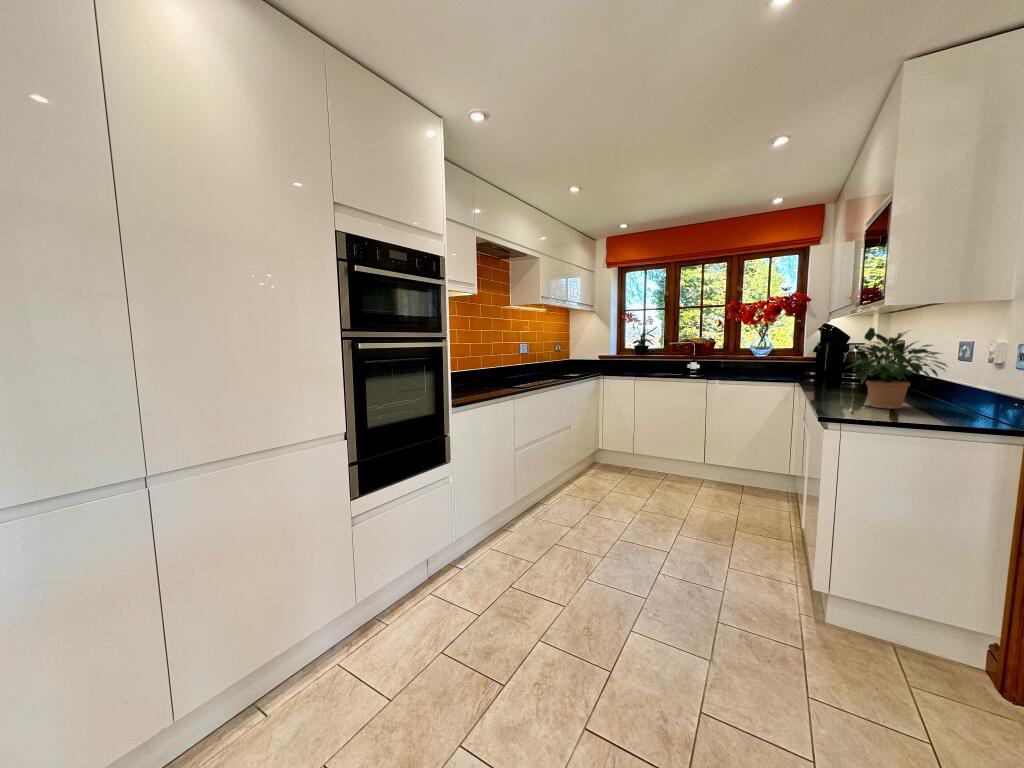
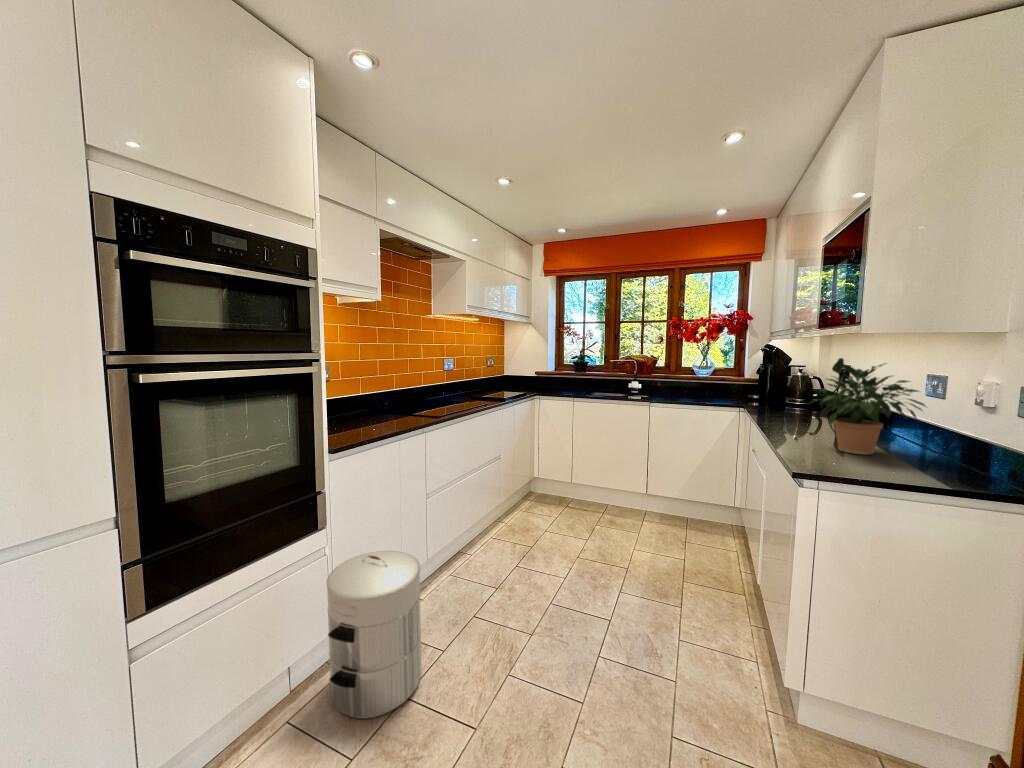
waste bin: none [454,482,520,595] -> present [327,551,421,719]

